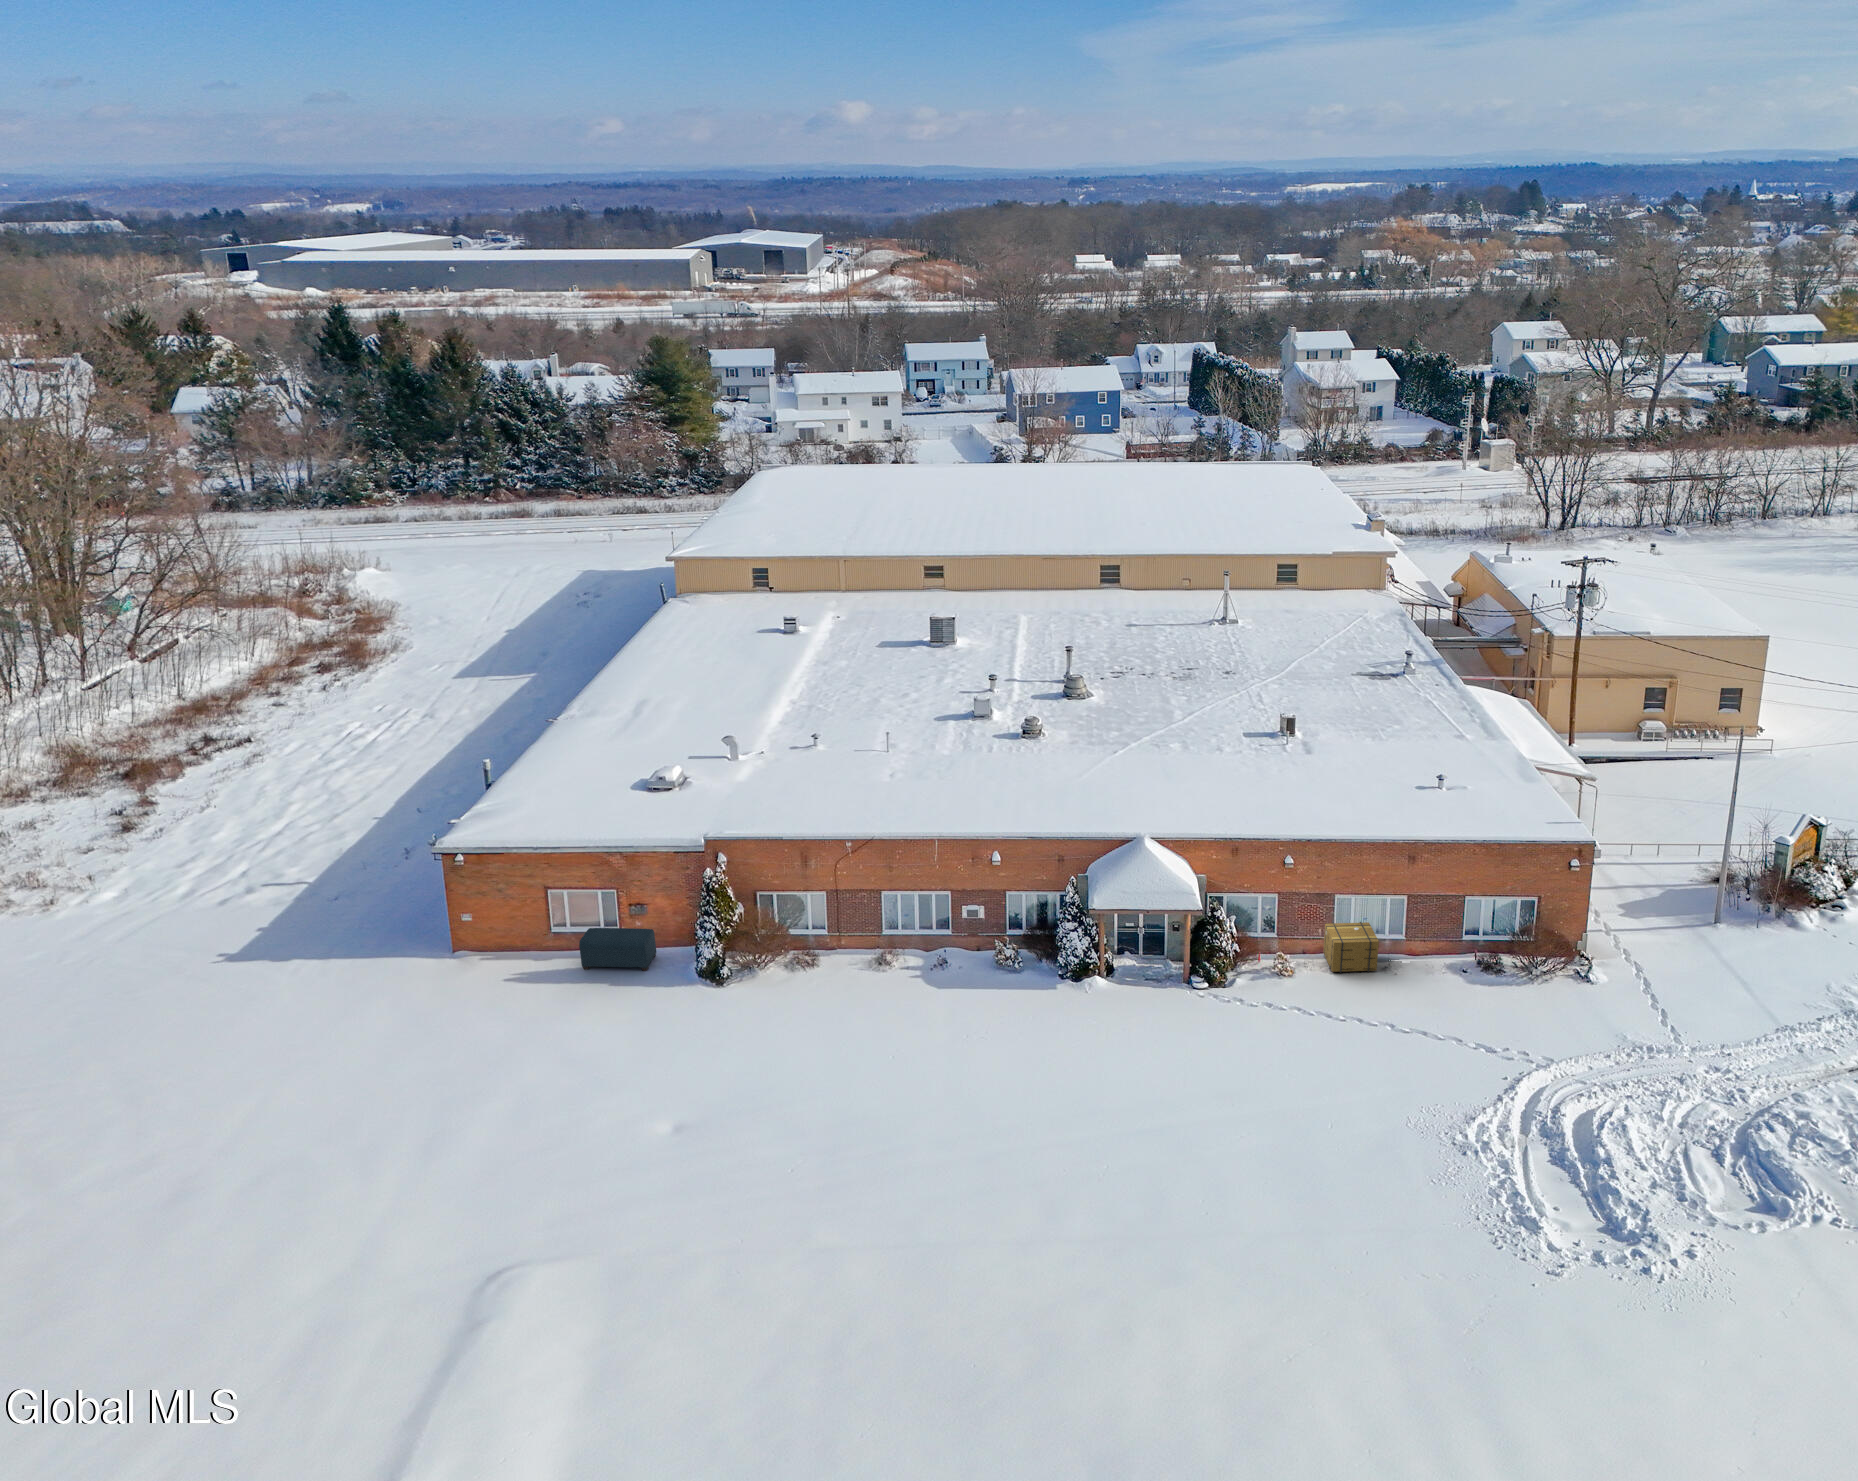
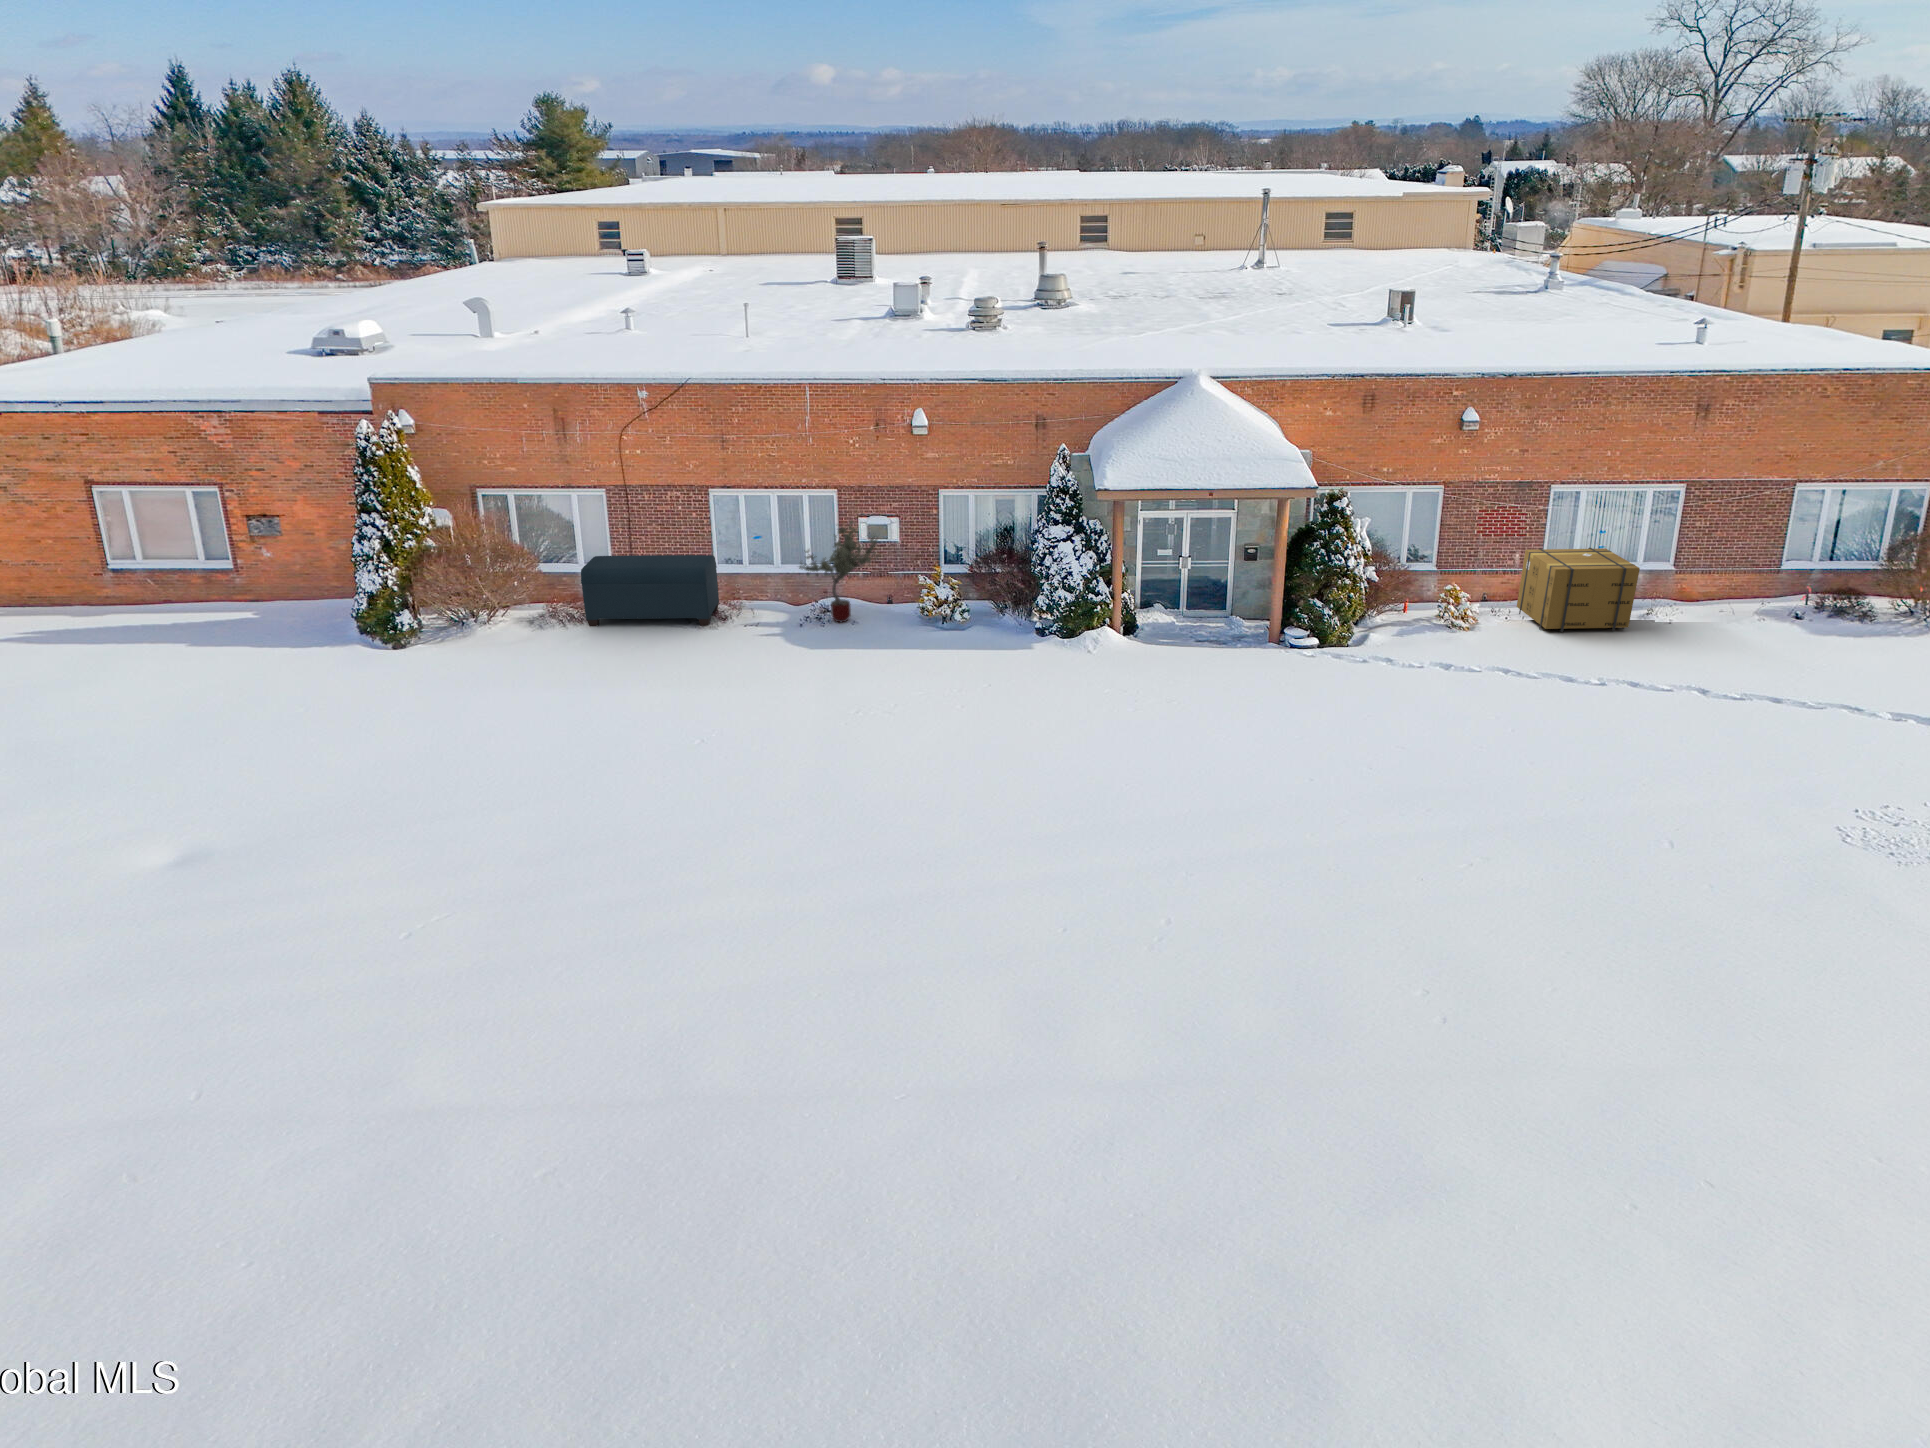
potted tree: none [930,912,976,965] -> present [799,521,878,622]
bench: present [579,928,656,971] -> present [581,555,719,627]

